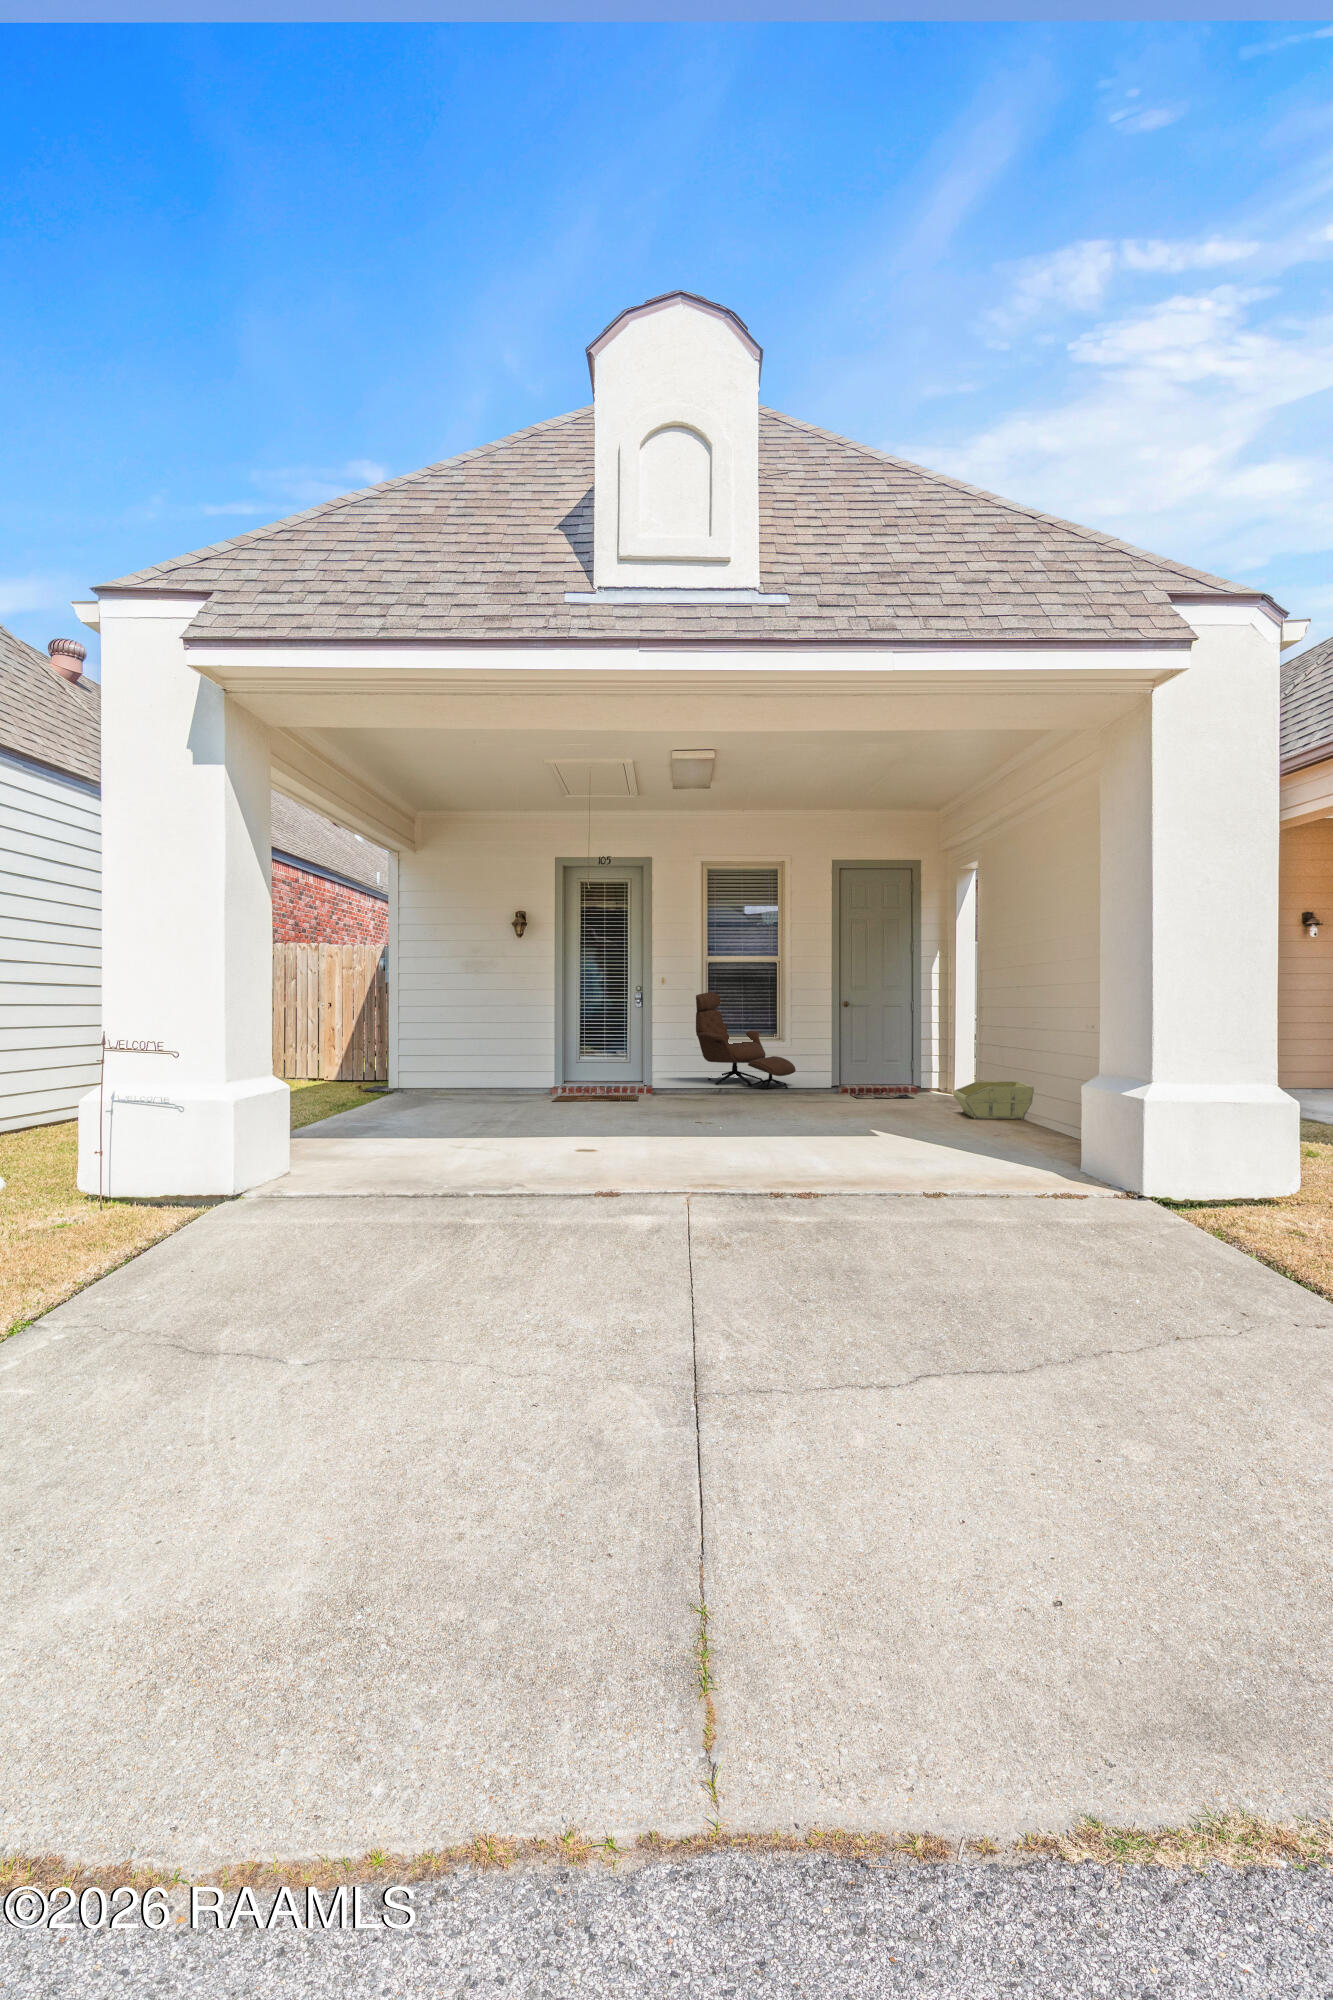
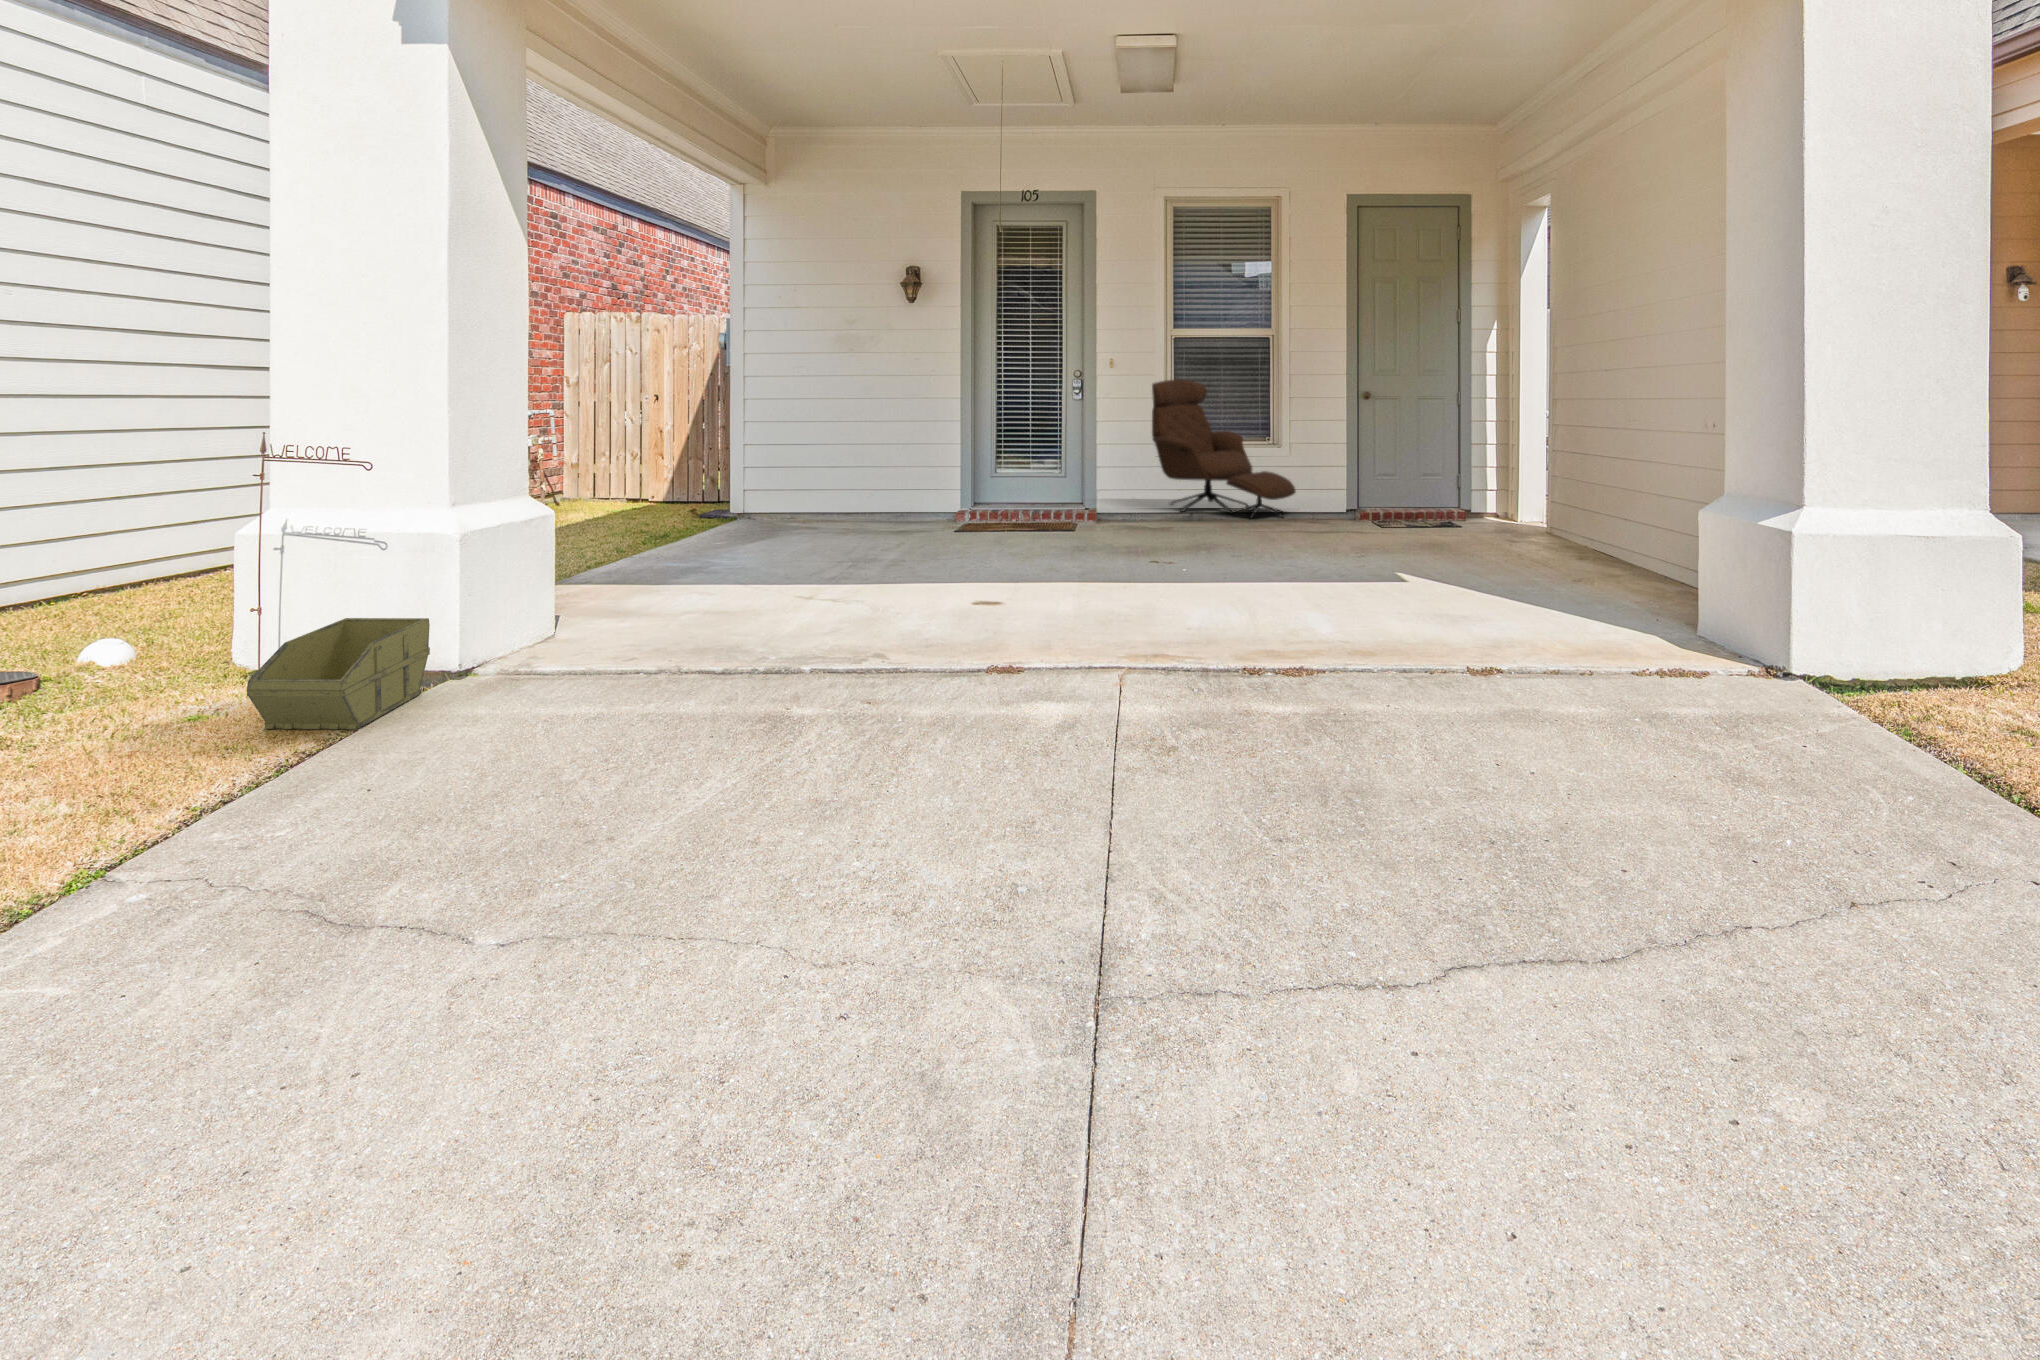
storage bin: present [953,1081,1034,1119] -> present [247,618,430,730]

